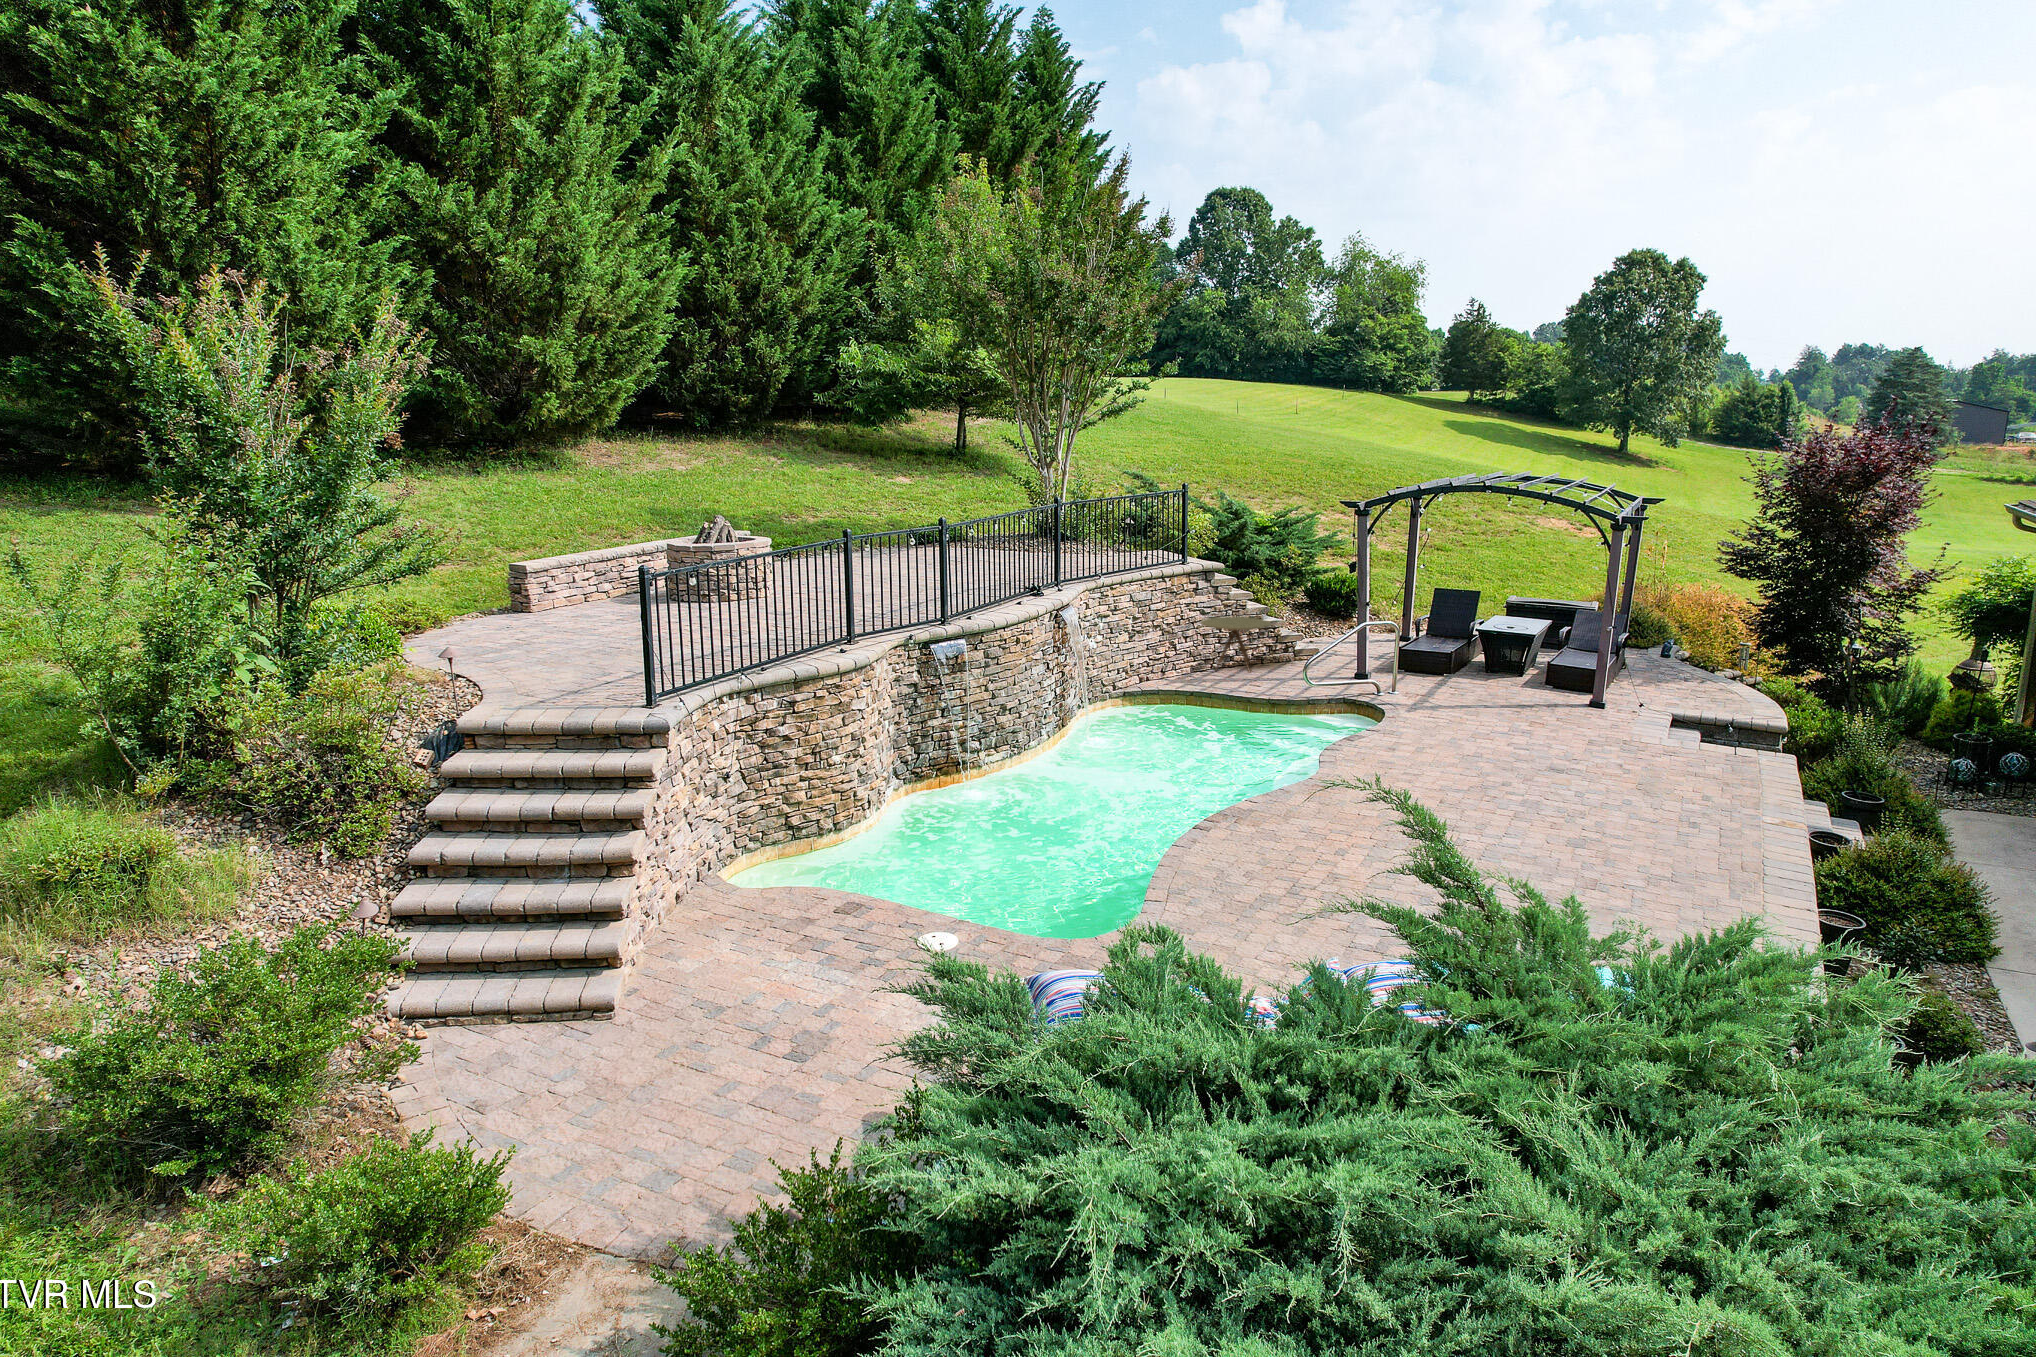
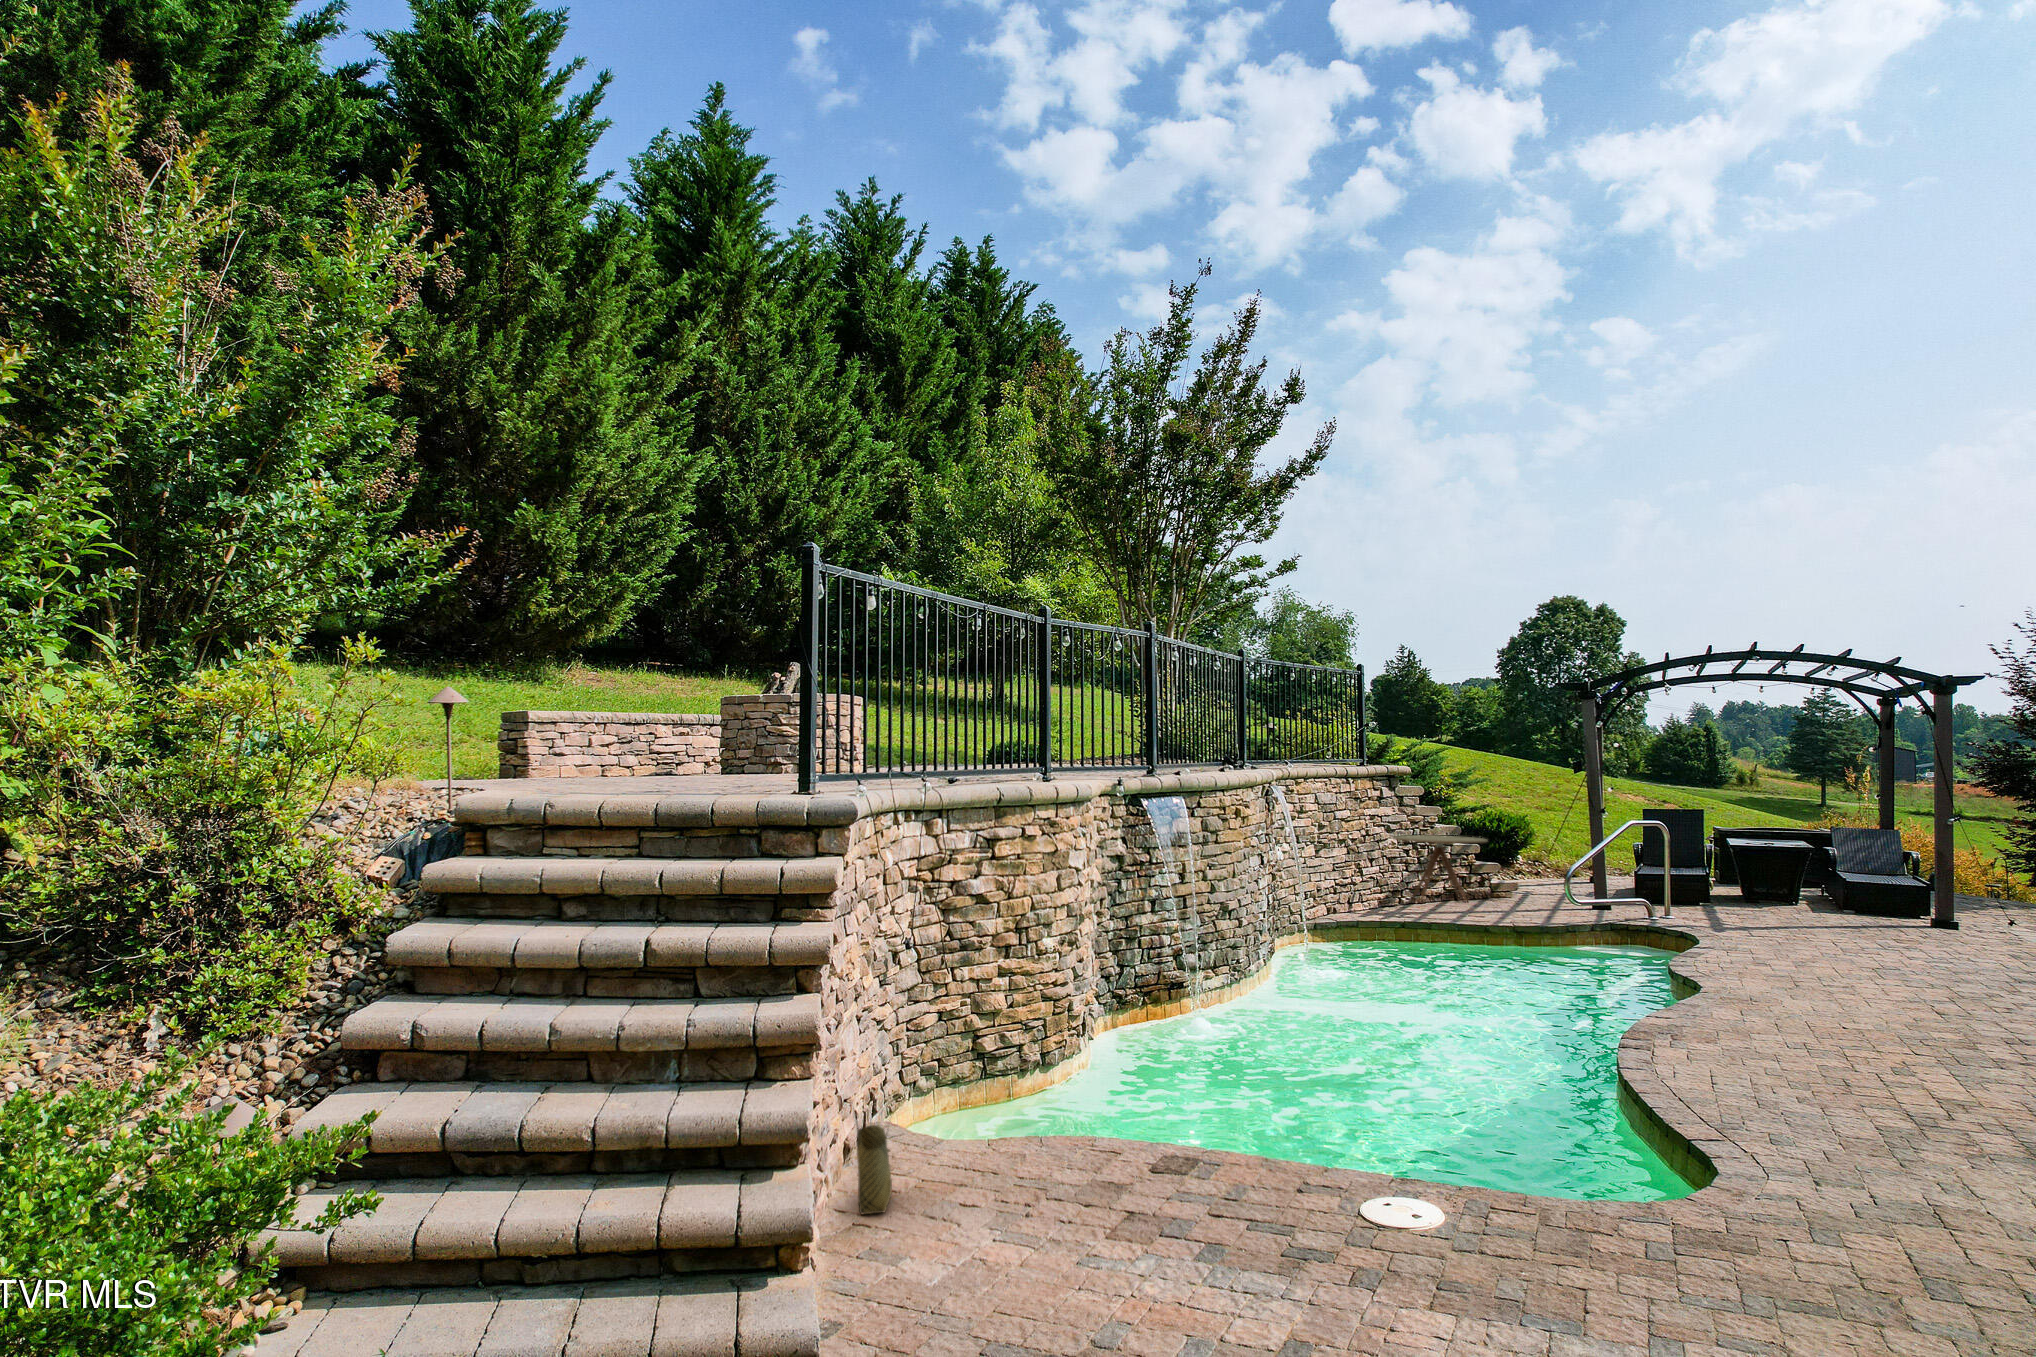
woven basket: none [657,880,684,934] -> present [855,1109,892,1214]

